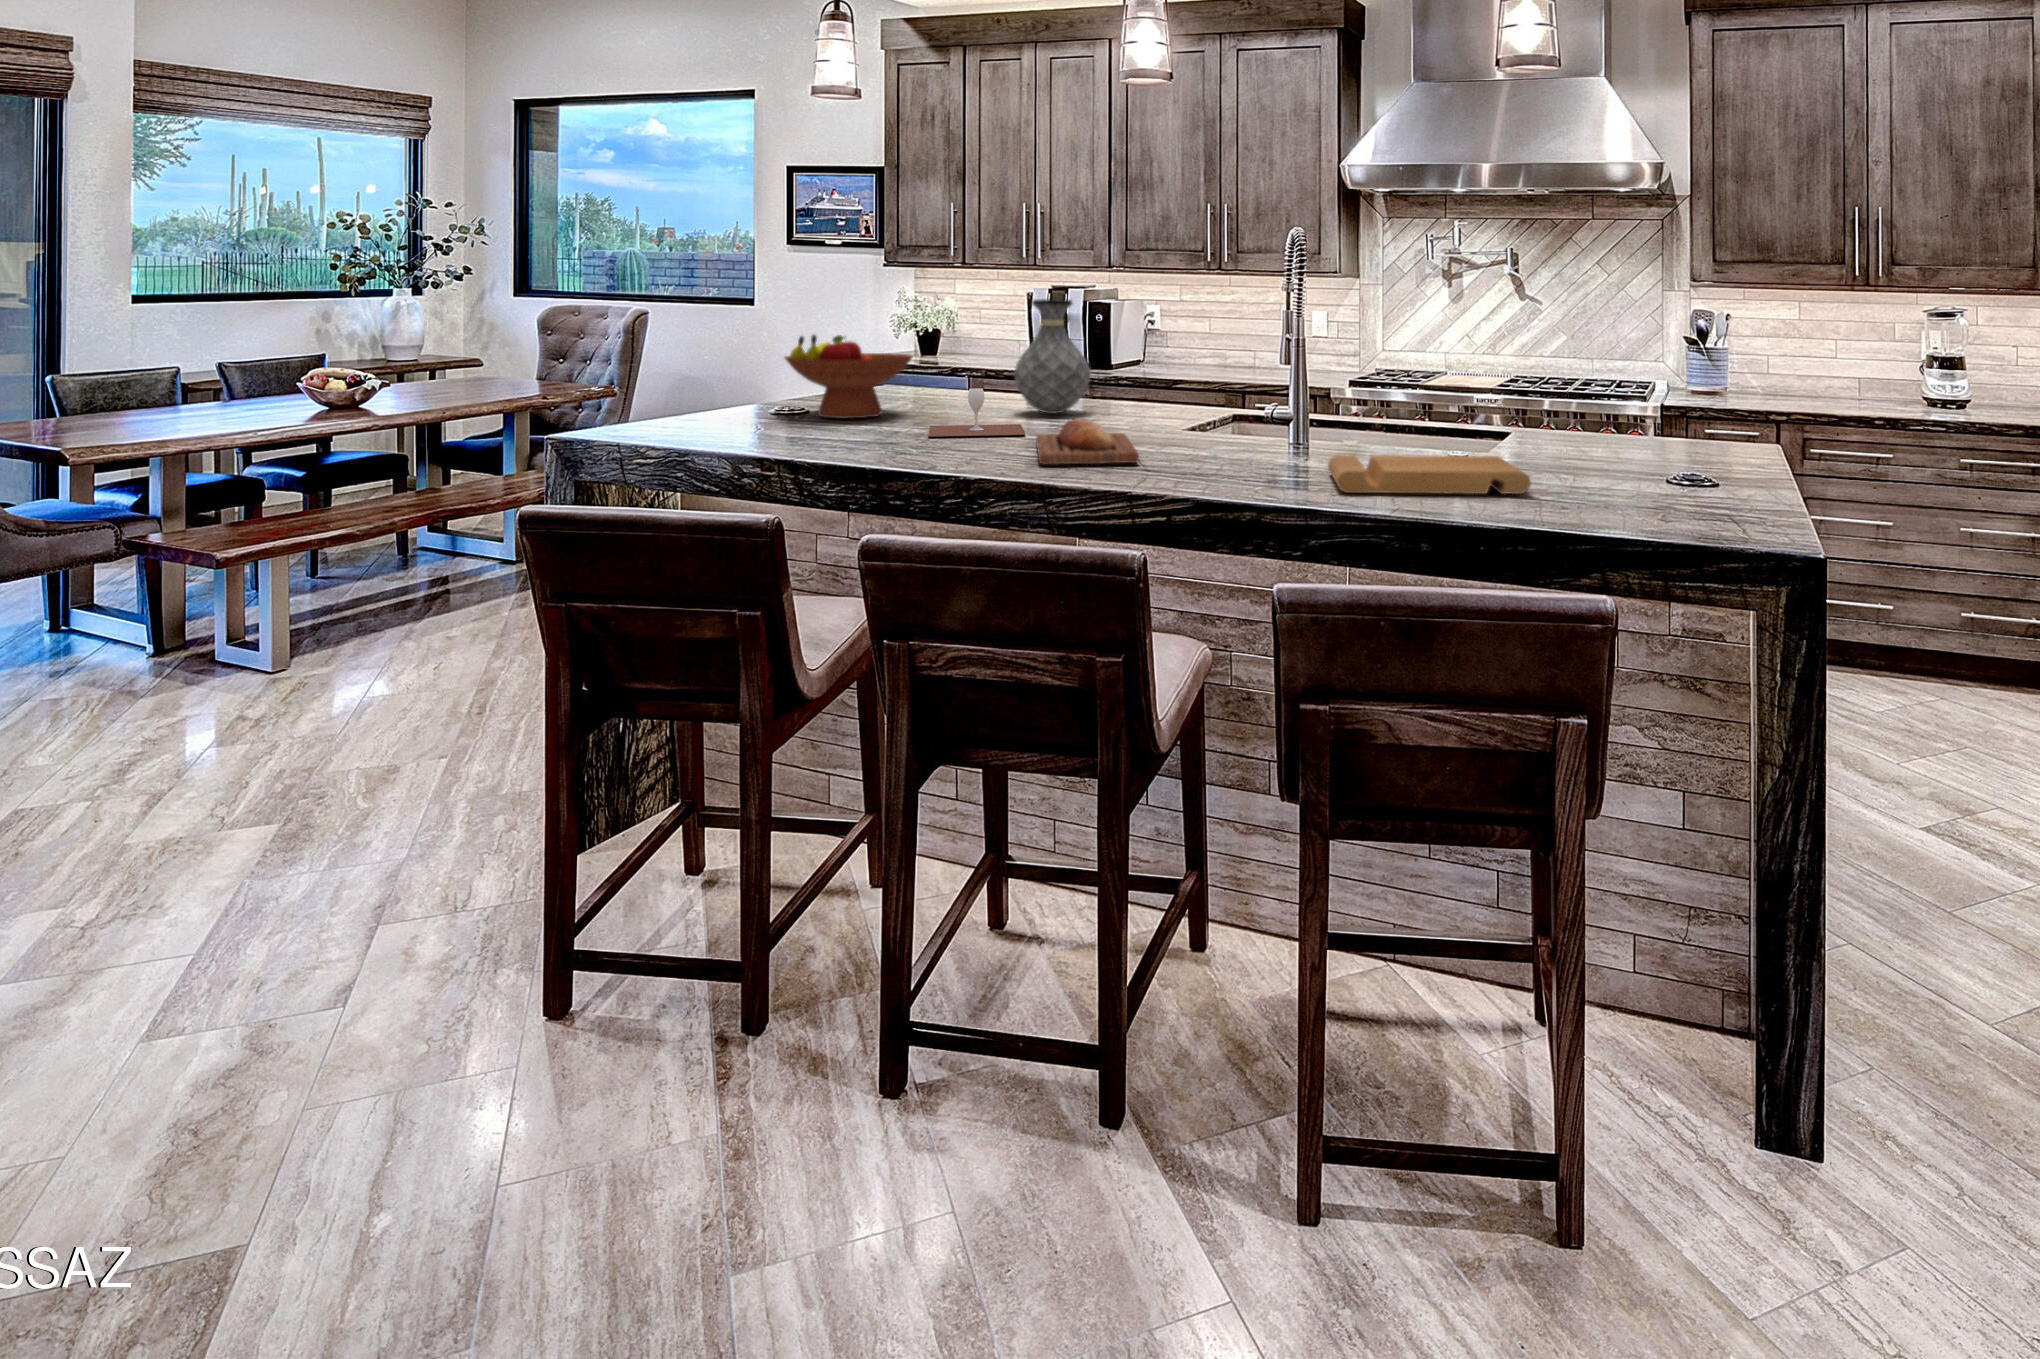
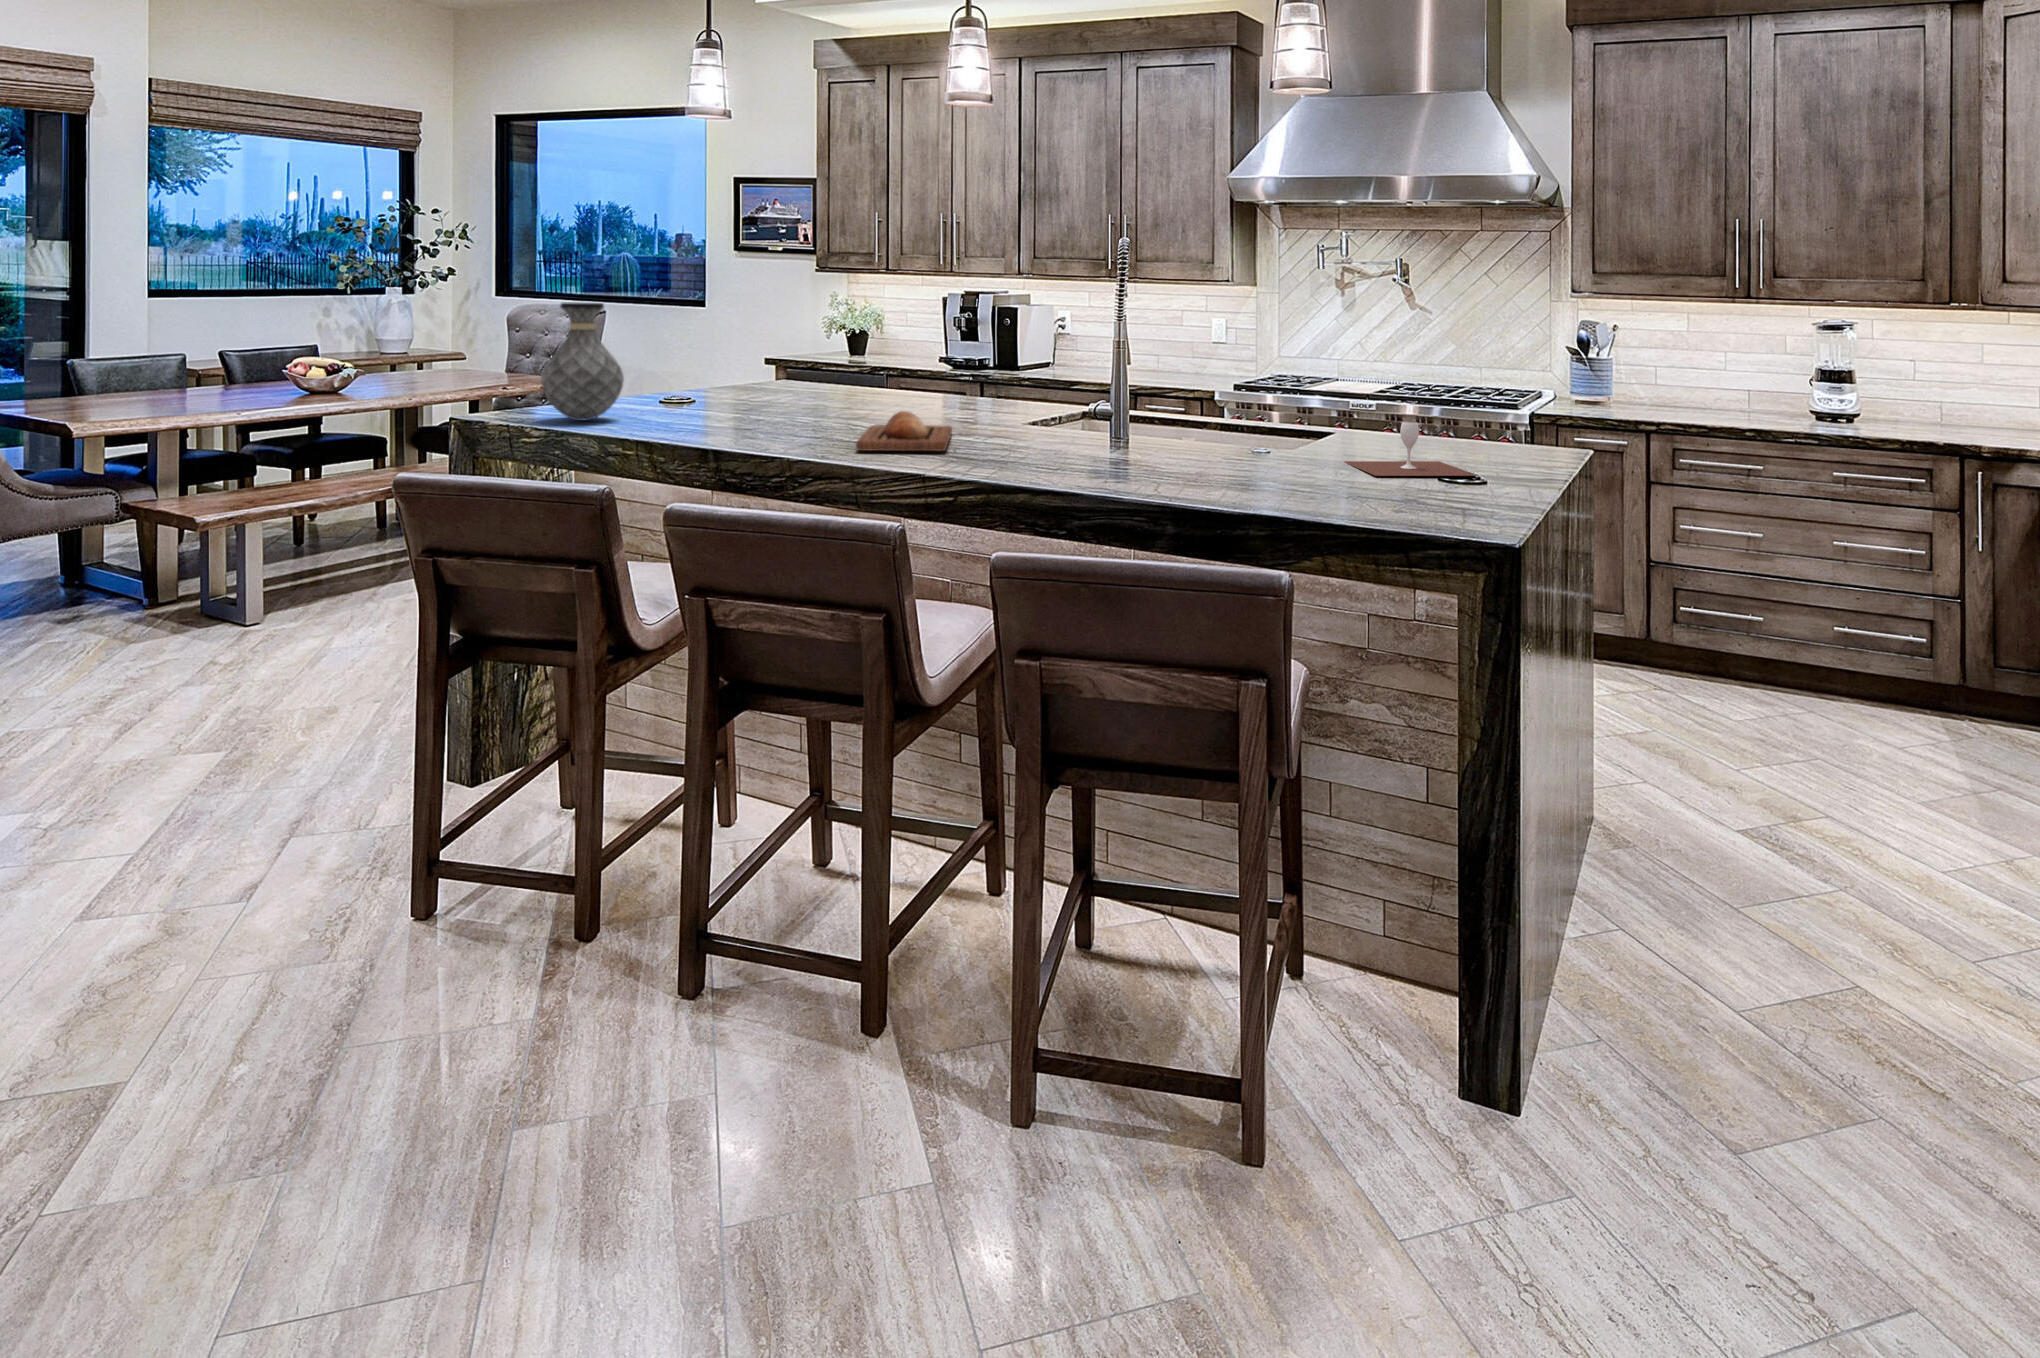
vase: present [1014,299,1090,414] -> present [541,302,624,420]
fruit bowl: present [785,335,913,419] -> none [663,332,780,409]
wine glass: present [929,388,1026,437] -> present [1344,422,1479,476]
cutting board: present [1328,455,1531,494] -> none [1105,448,1285,485]

